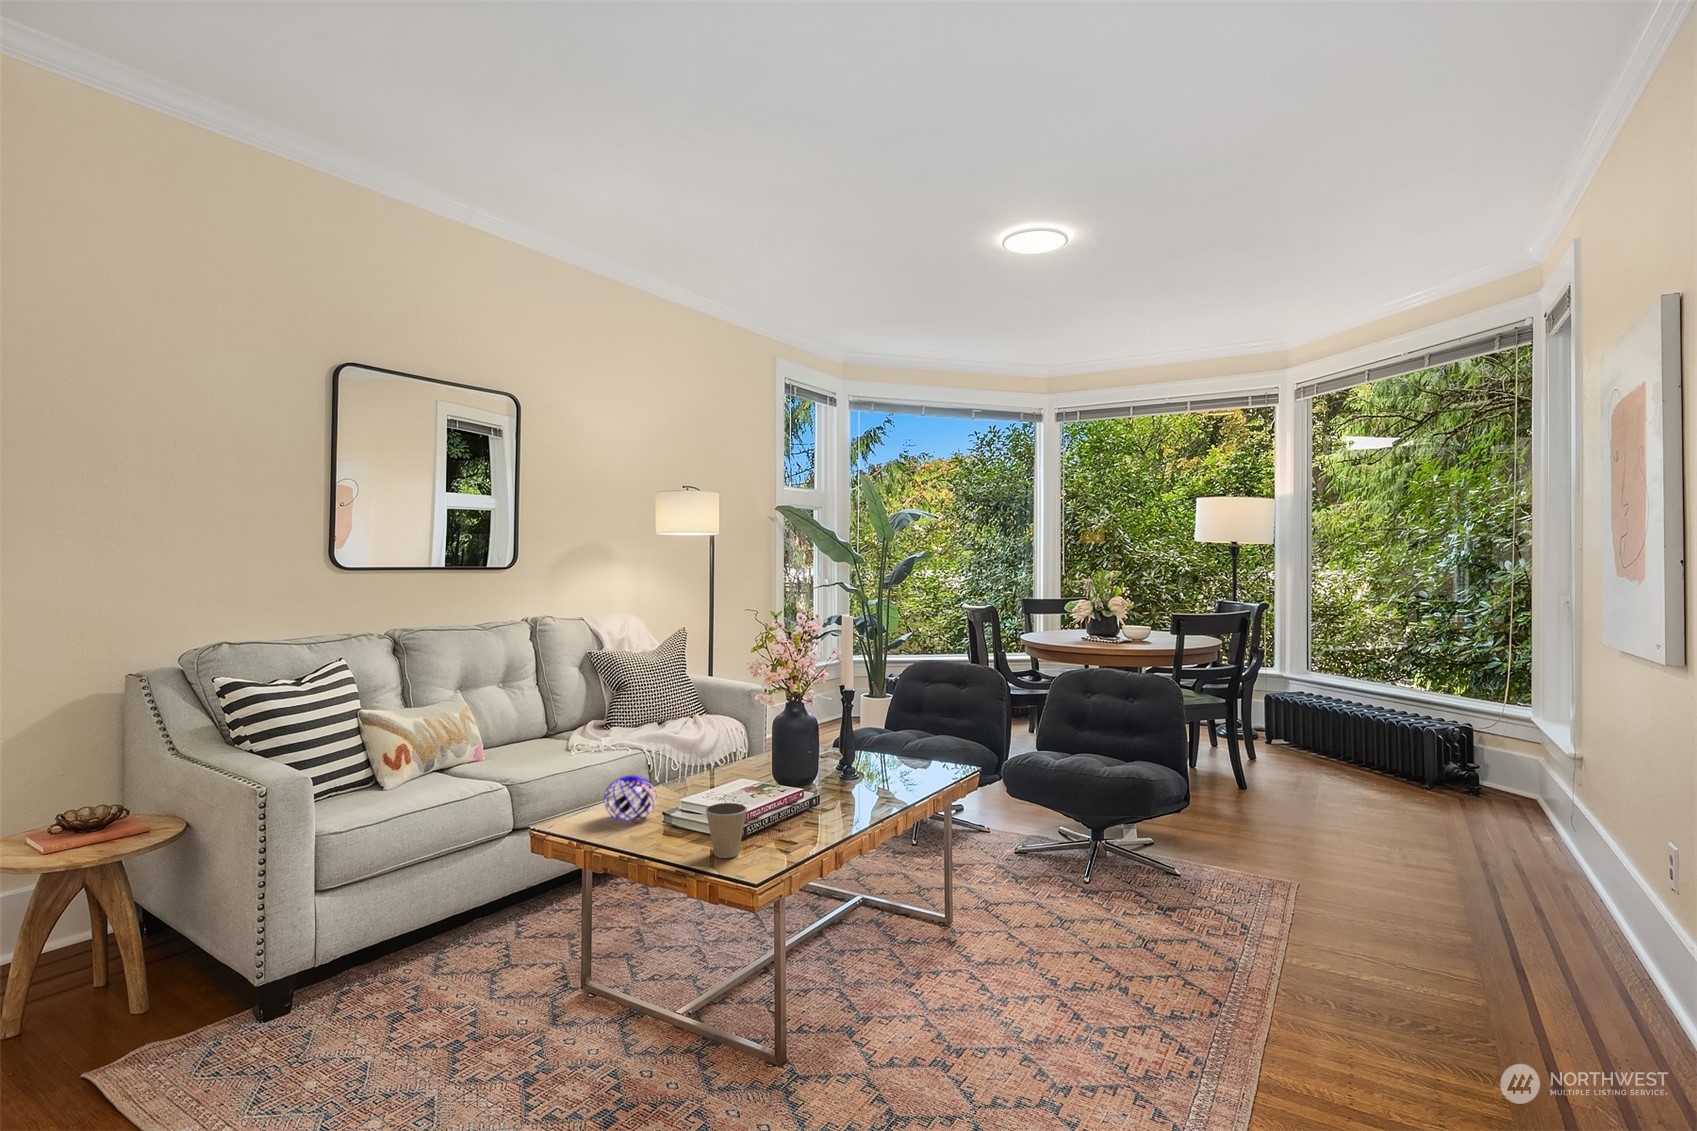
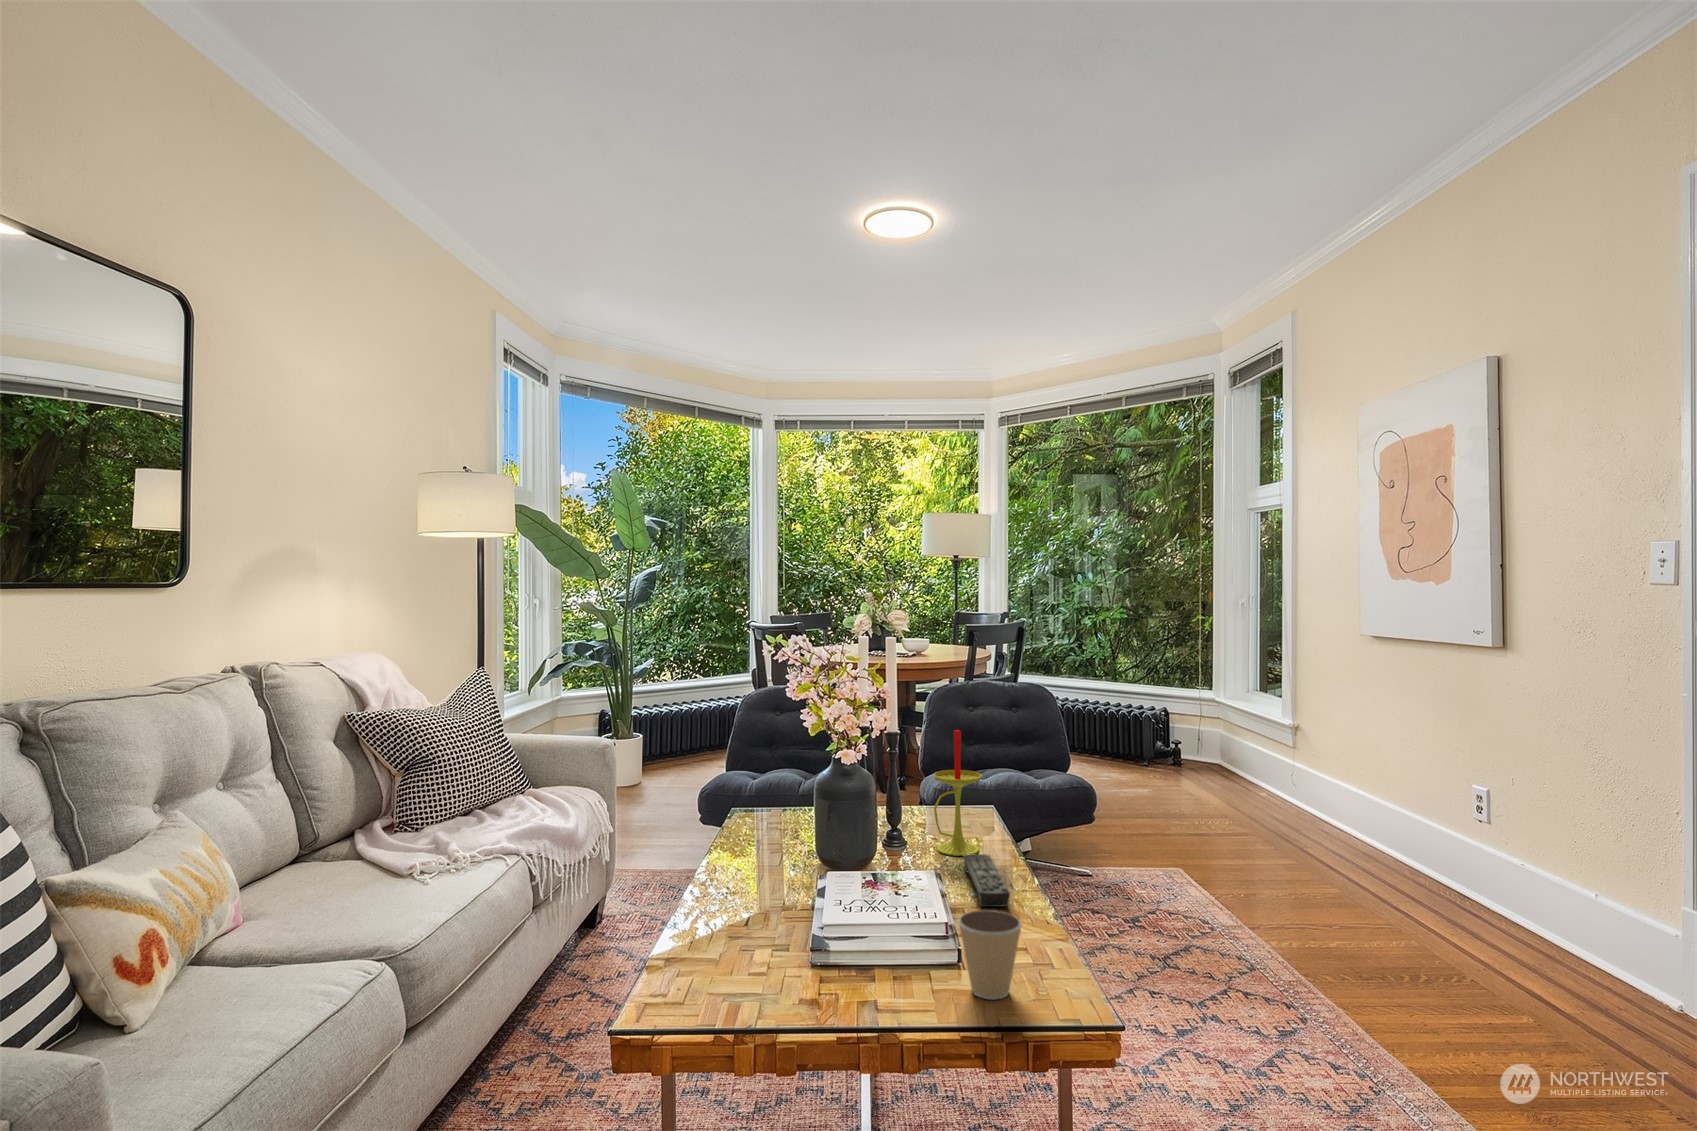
candle: none [864,692,910,792] -> present [934,730,982,856]
decorative orb: present [604,776,656,821] -> none [698,898,781,977]
remote control: none [820,787,881,821] -> present [963,854,1010,907]

